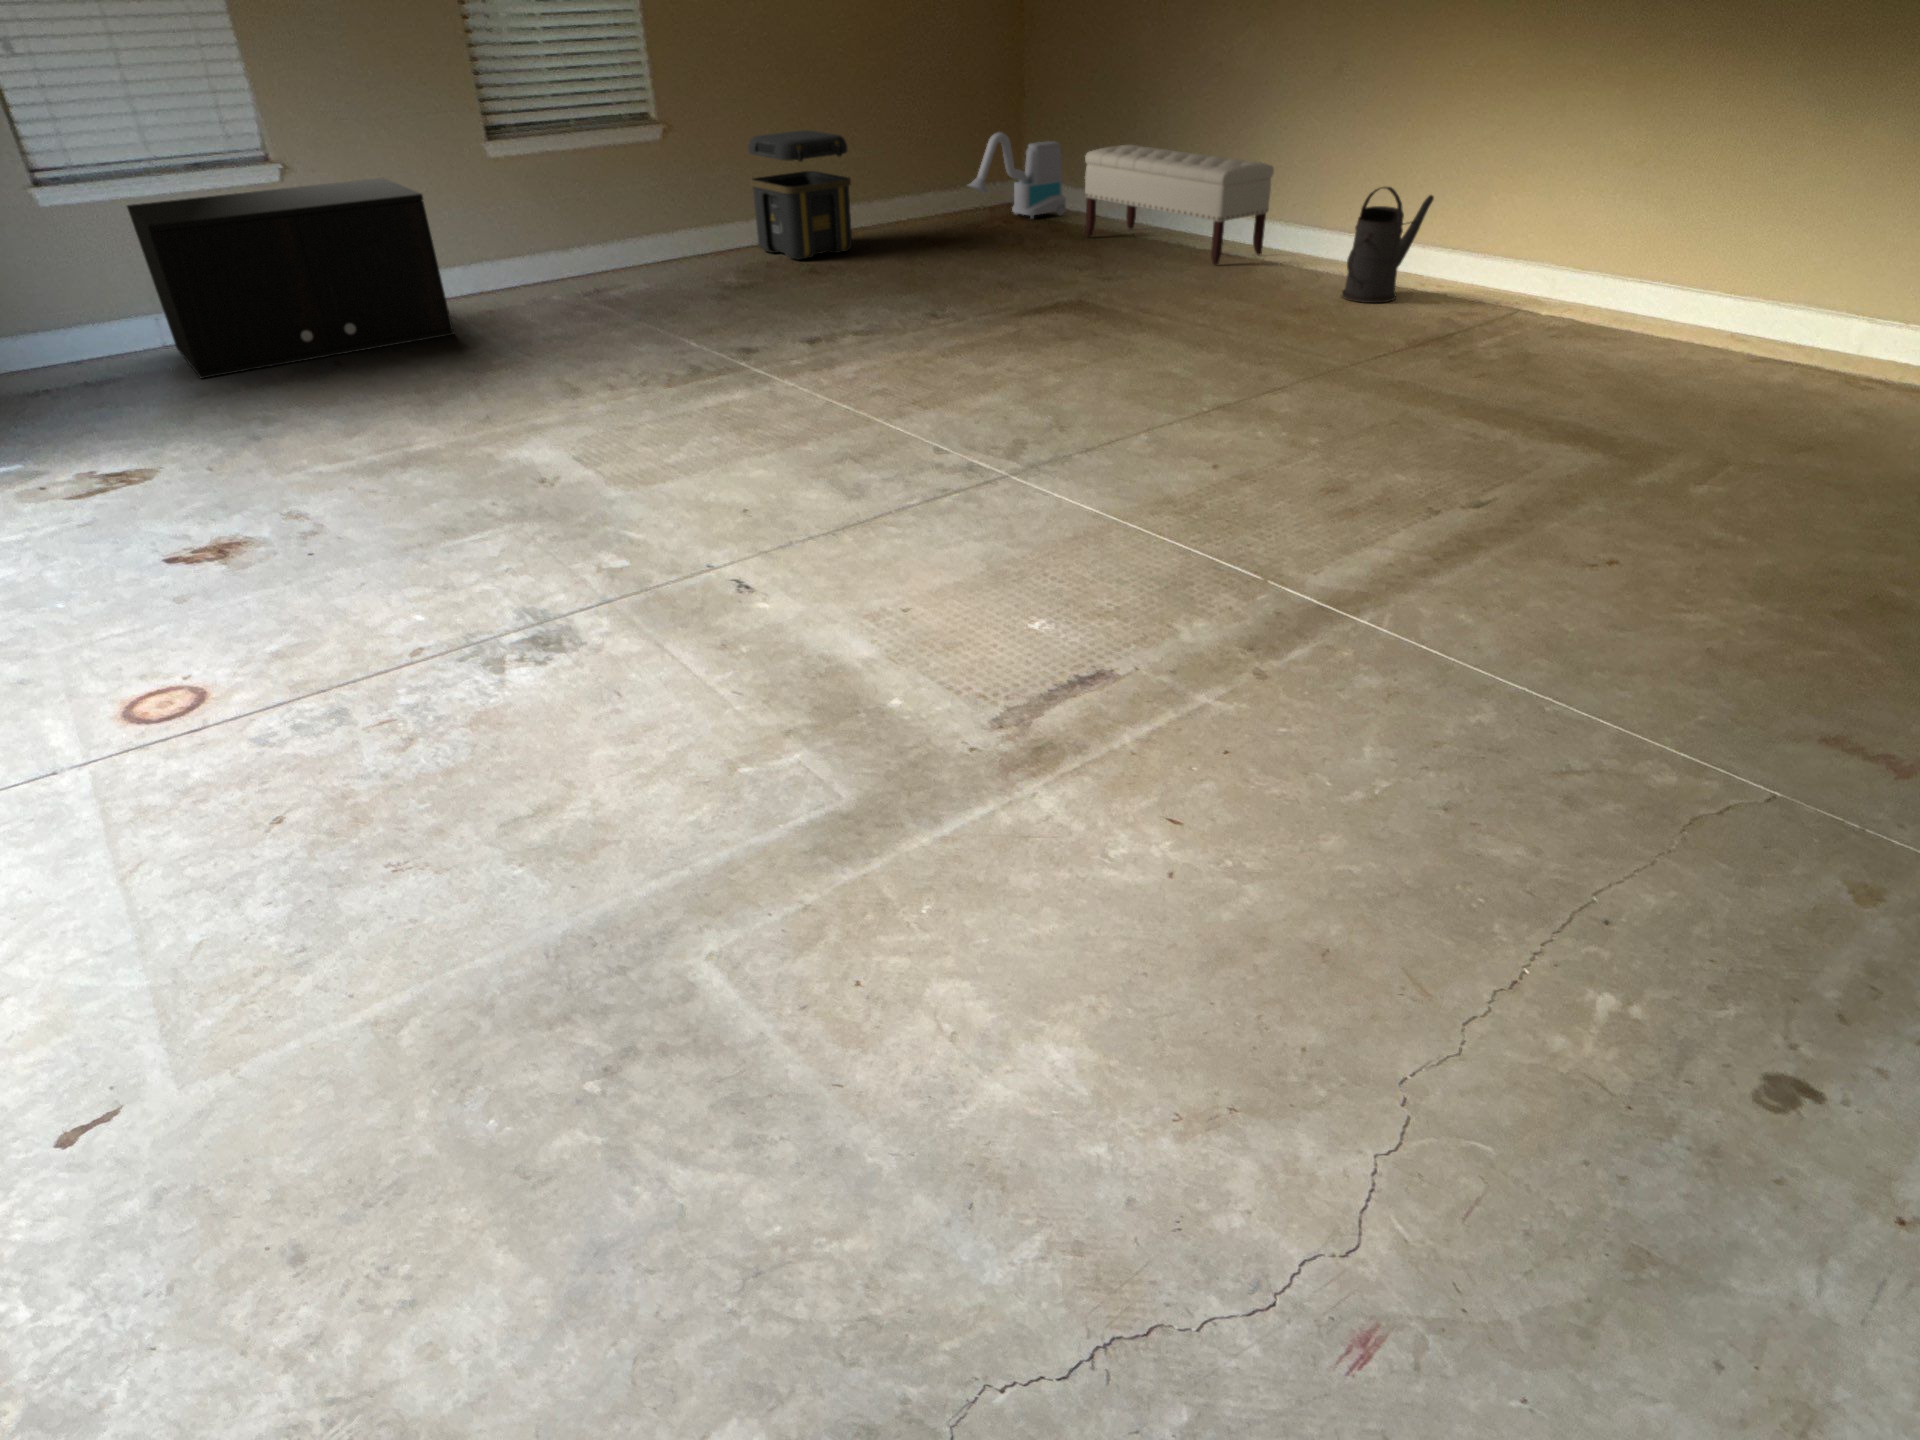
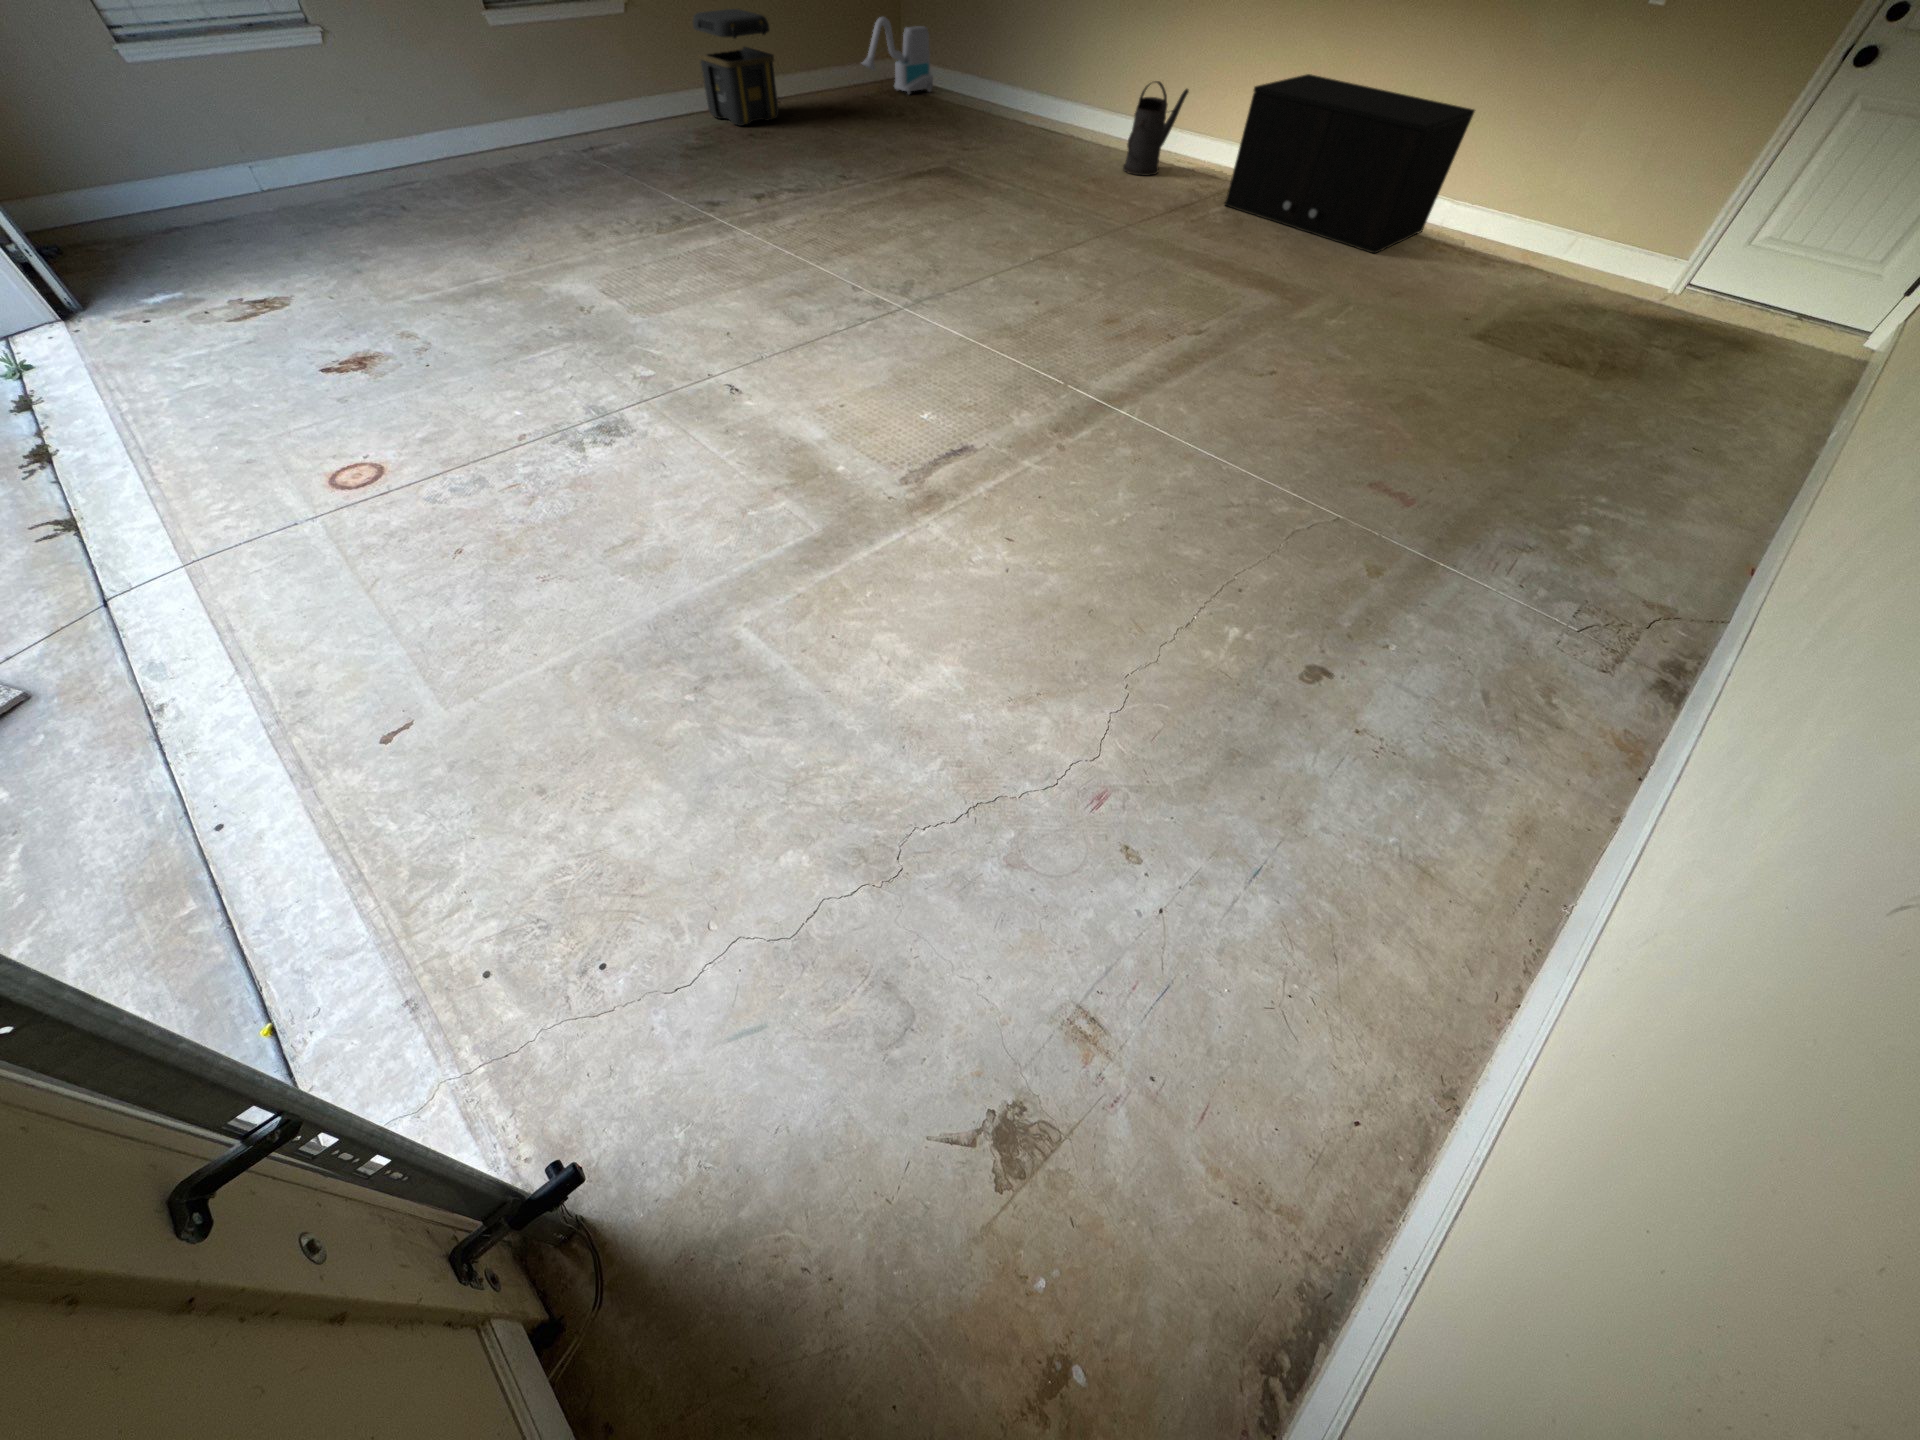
bench: present [1085,145,1274,265] -> none [947,33,1081,140]
storage cabinet: present [127,178,454,378] -> present [1224,74,1475,253]

